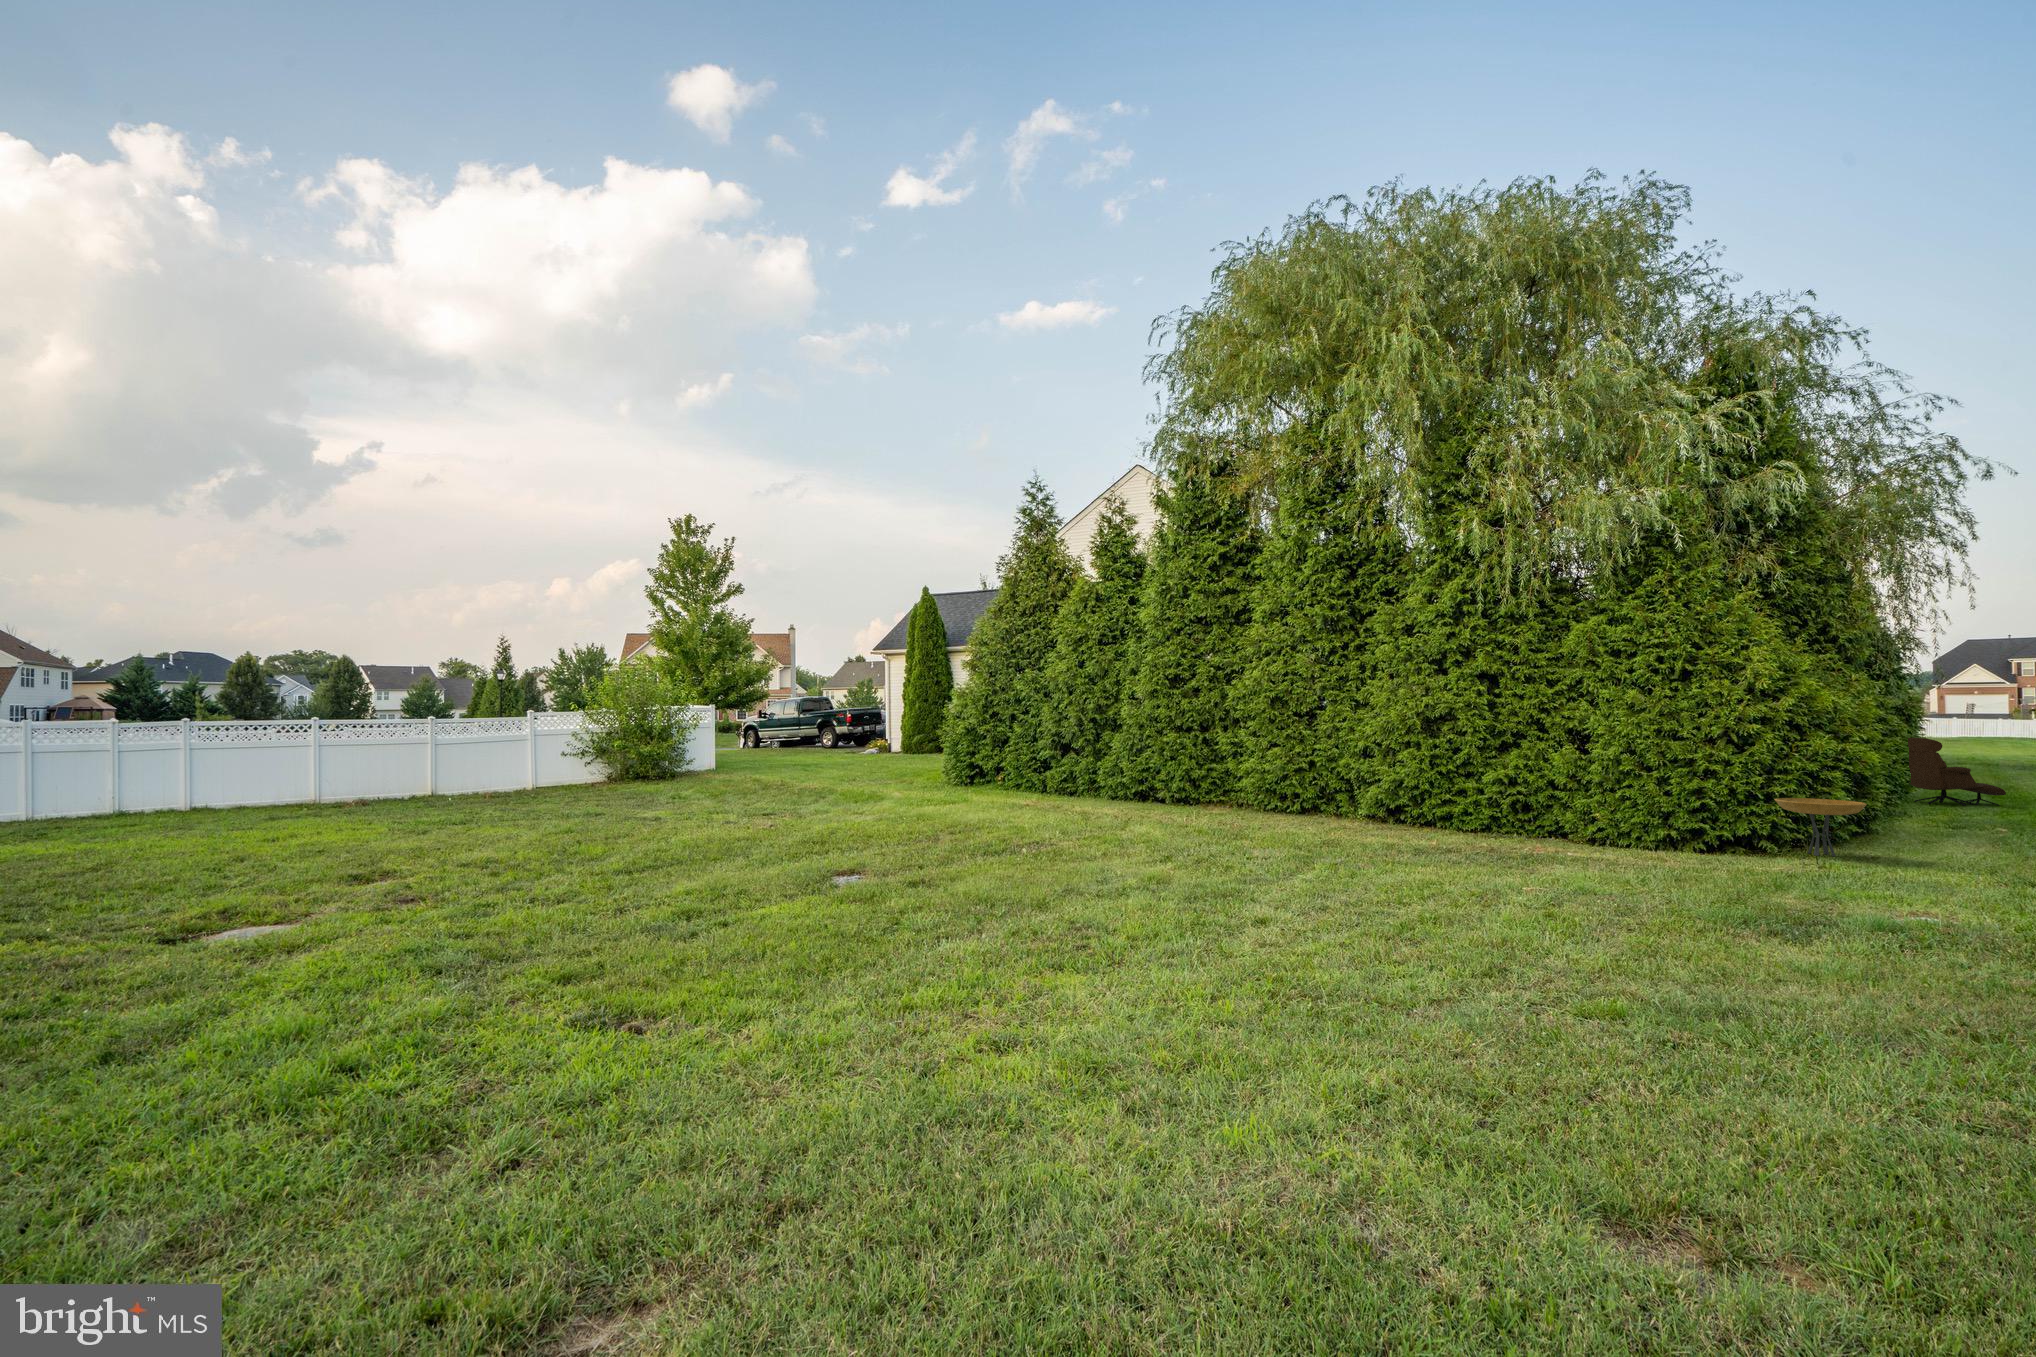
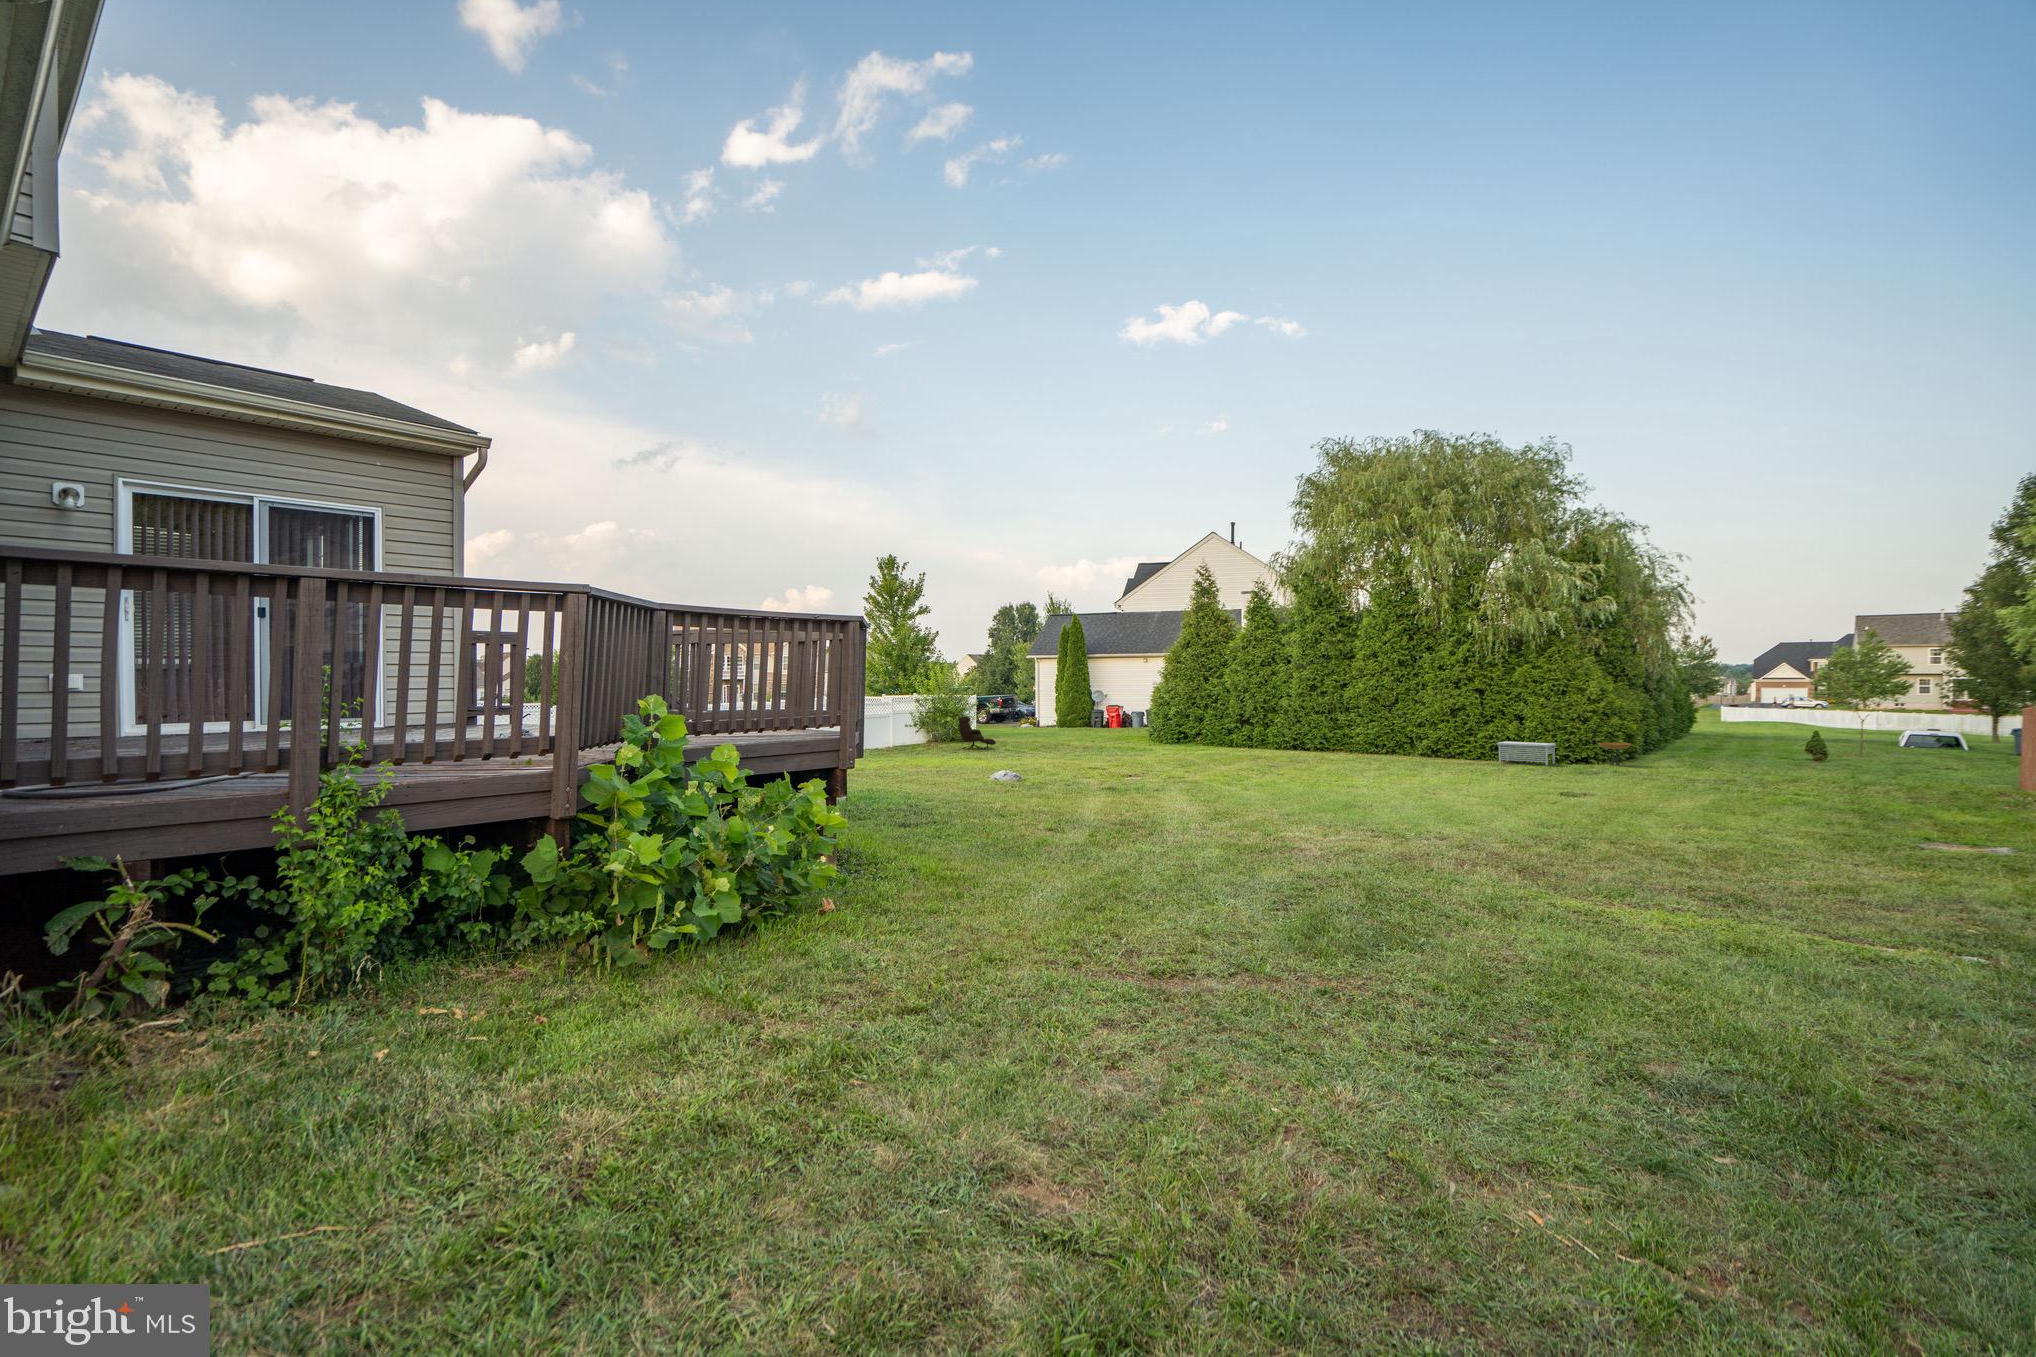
lounge chair: present [1908,738,2006,806] -> present [959,716,996,749]
storage bench: none [1526,791,1668,852] -> present [1497,741,1556,765]

